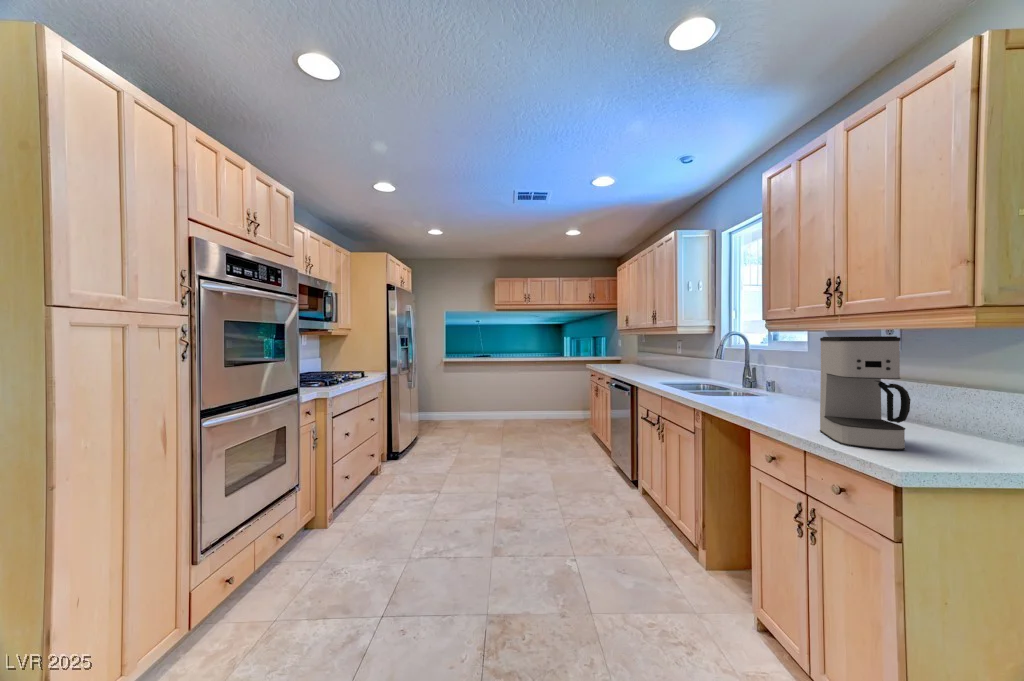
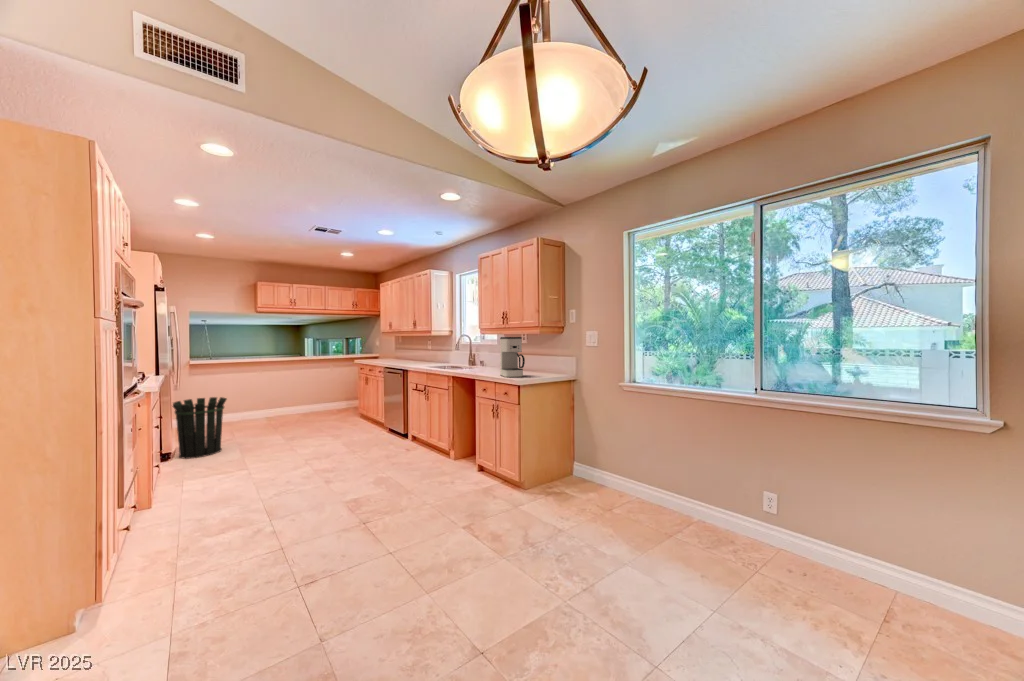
waste bin: none [410,396,453,456] -> present [173,397,227,459]

